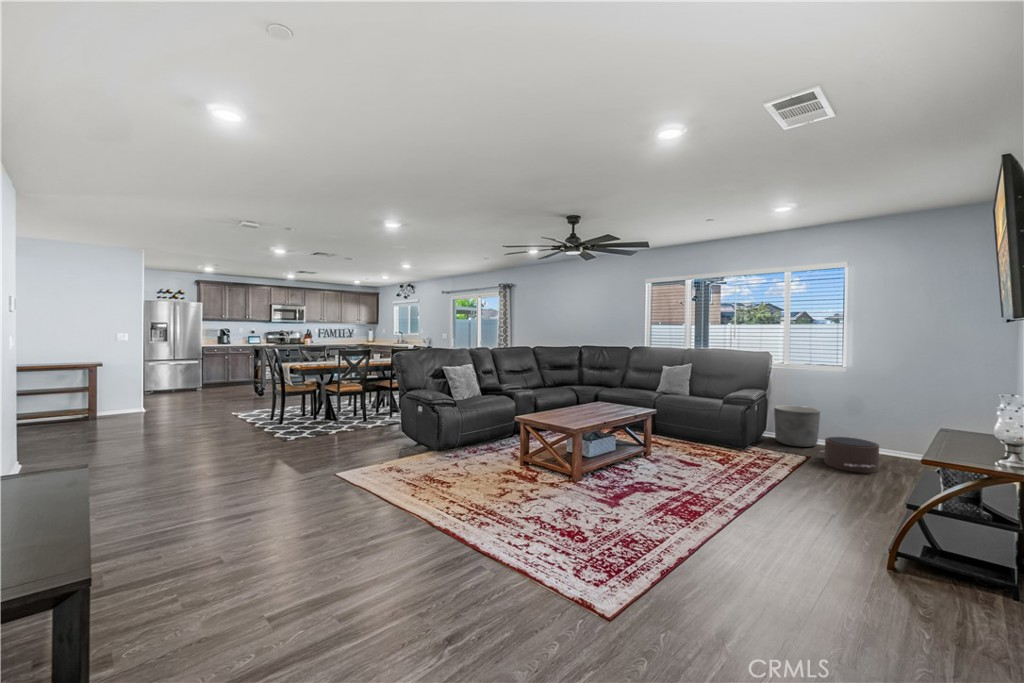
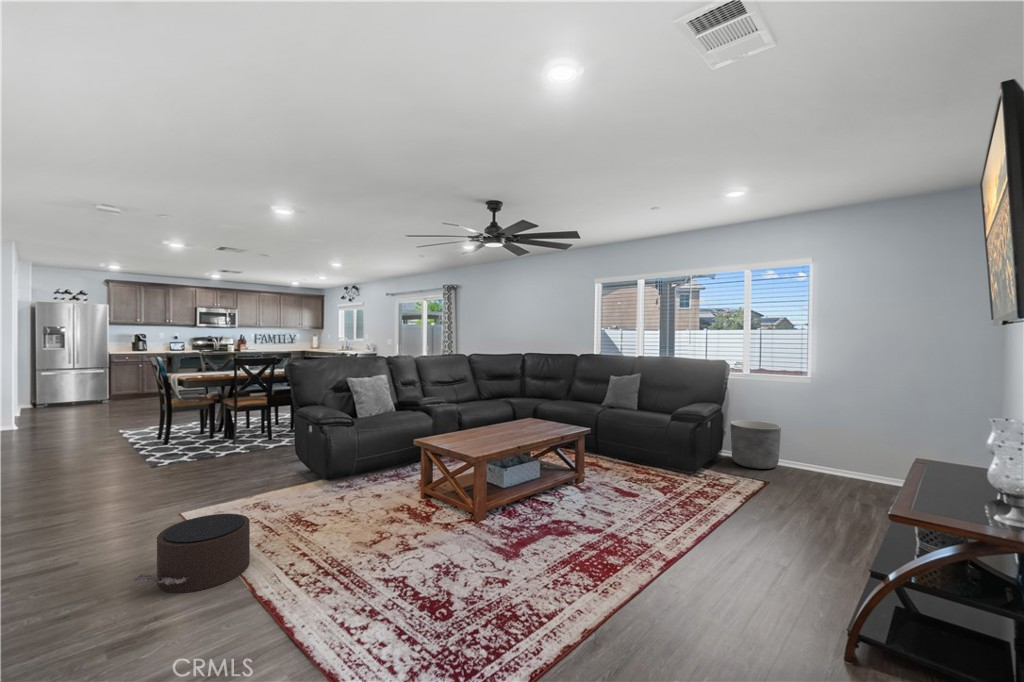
pouf: present [820,437,879,473] -> present [133,514,250,593]

